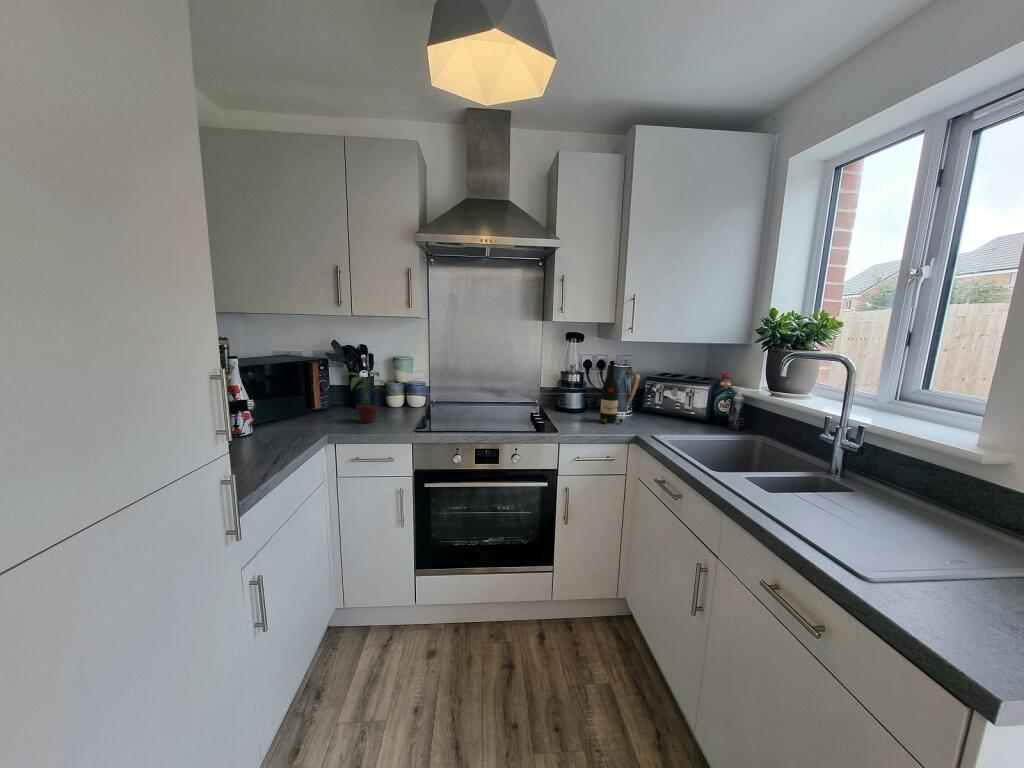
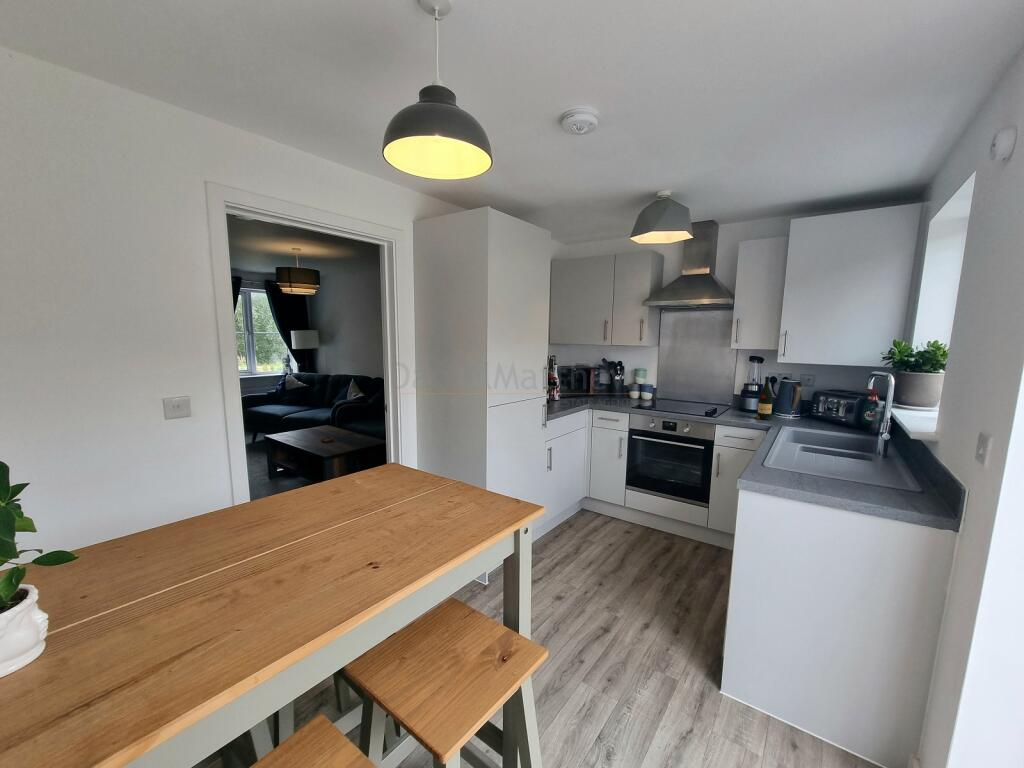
potted plant: present [342,372,387,423] -> none [601,376,624,403]

